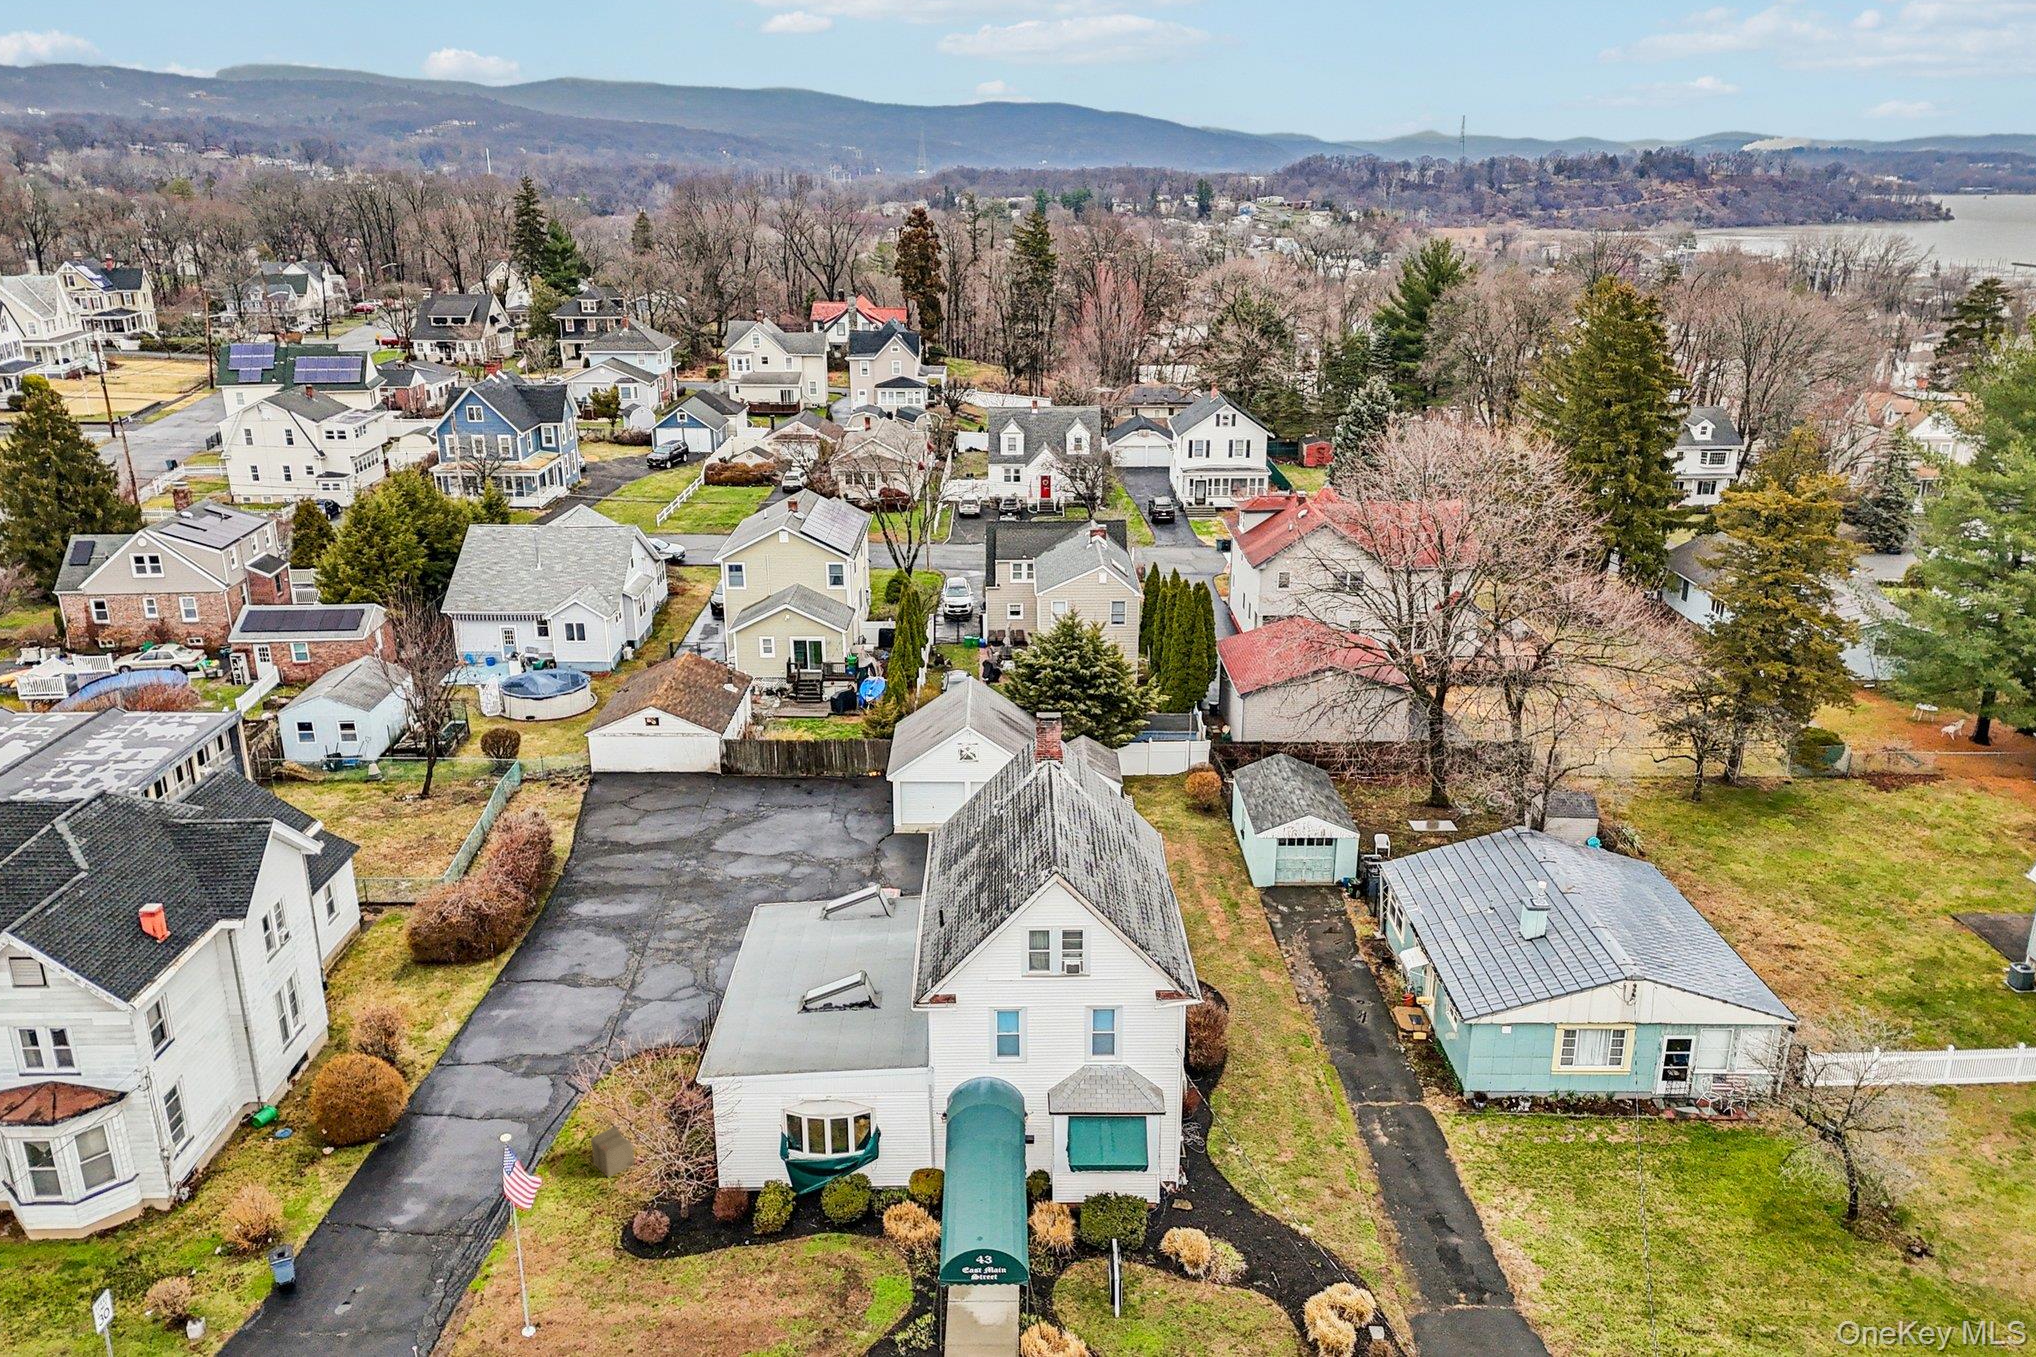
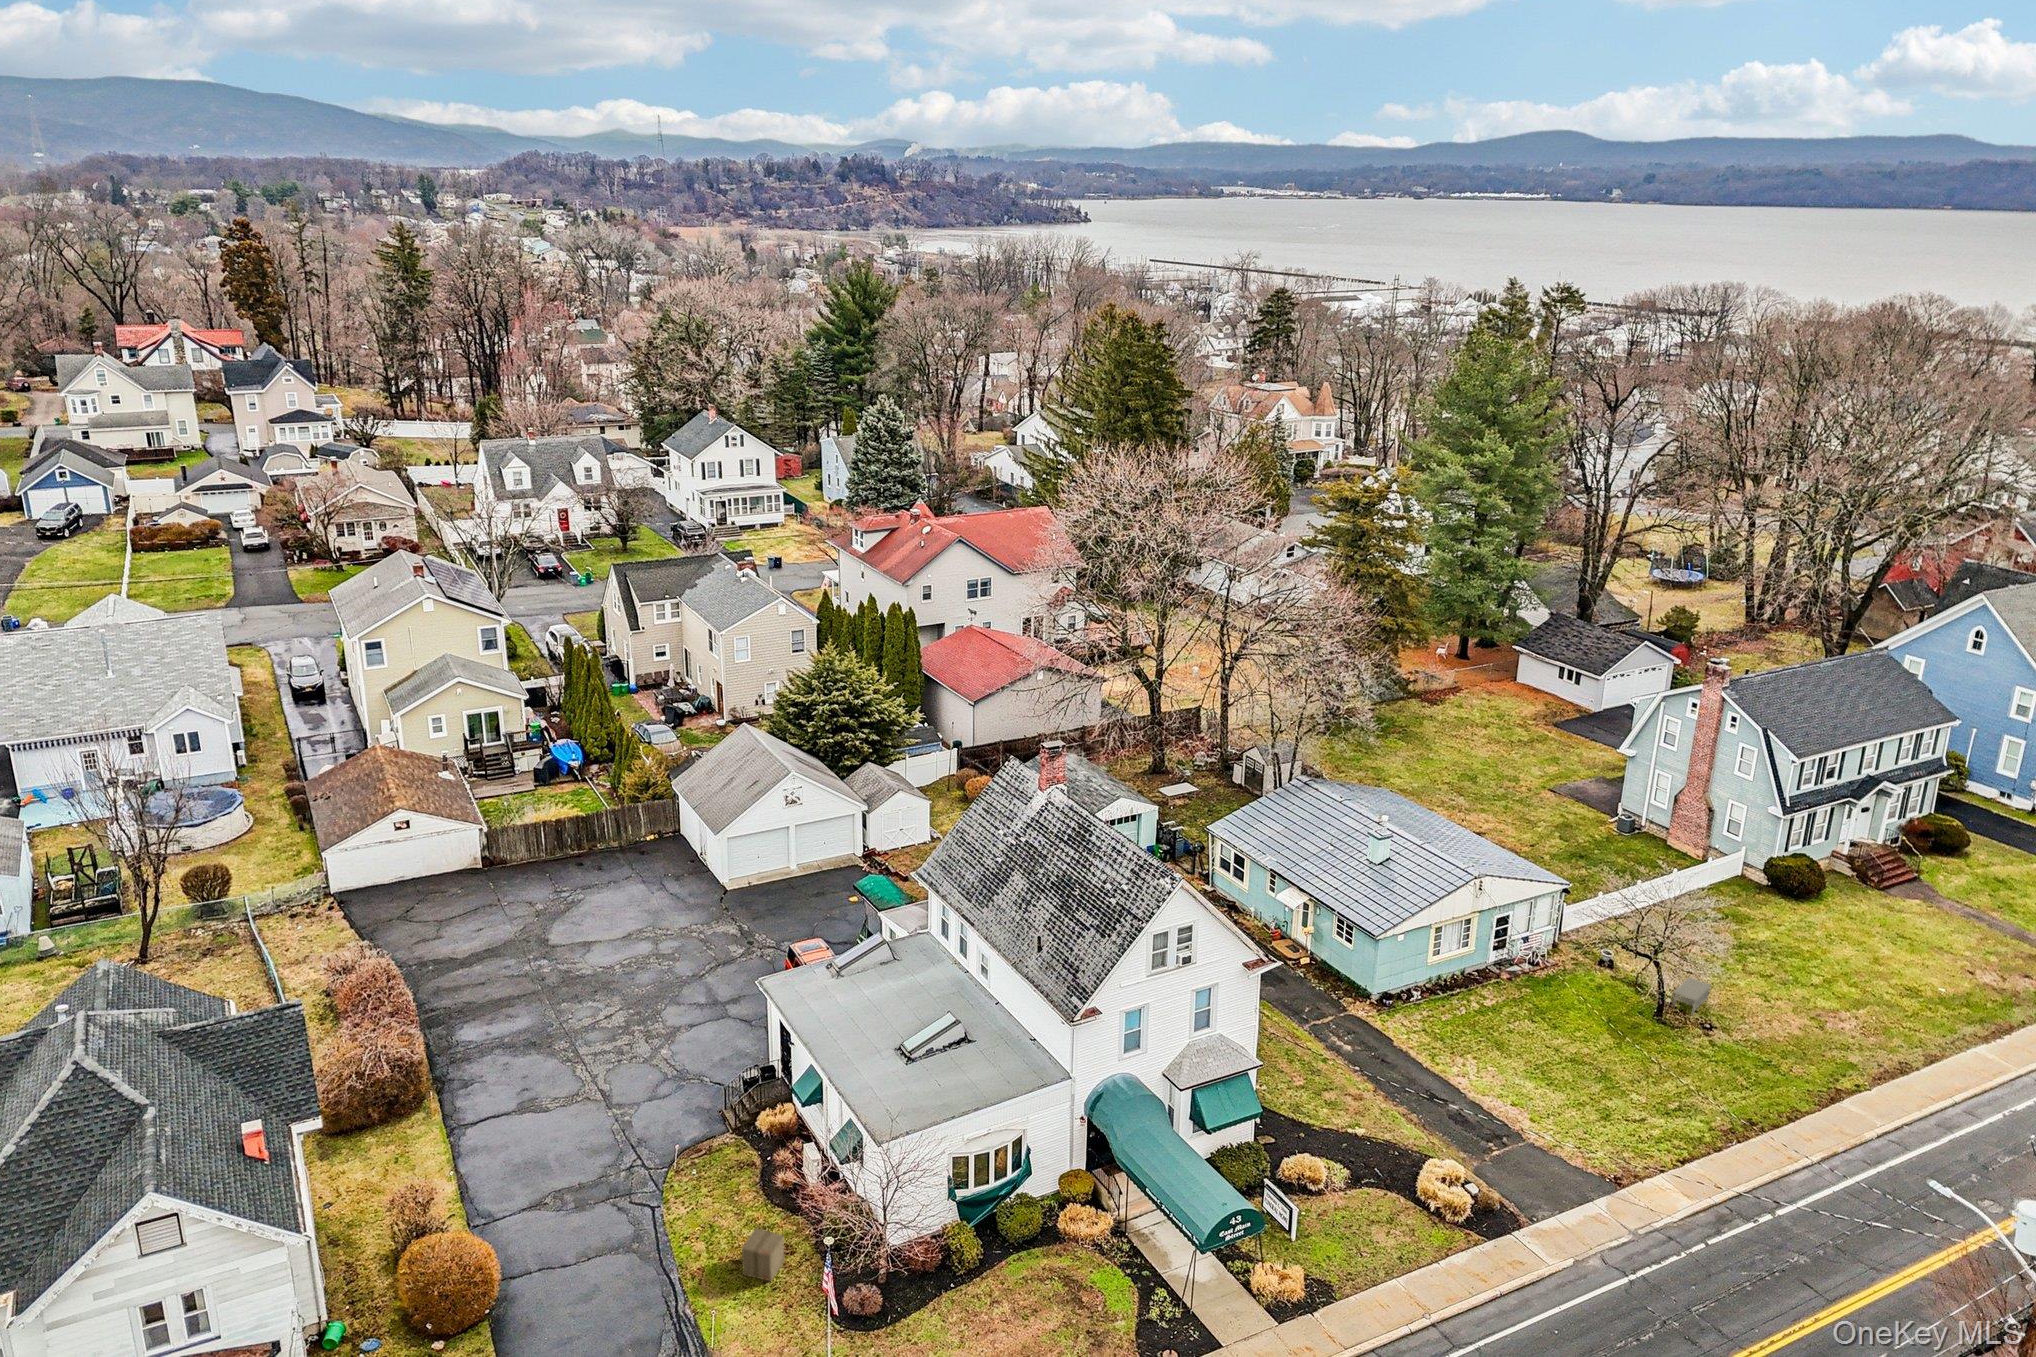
storage bench: none [1892,1186,1968,1237] -> present [1673,978,1711,1014]

